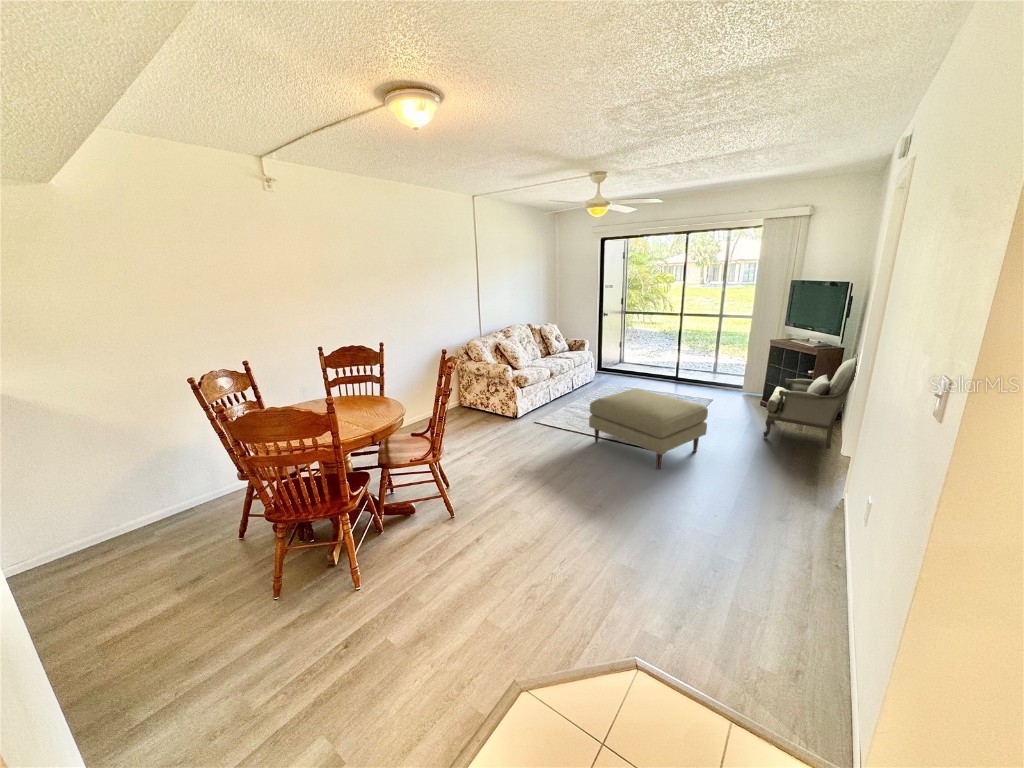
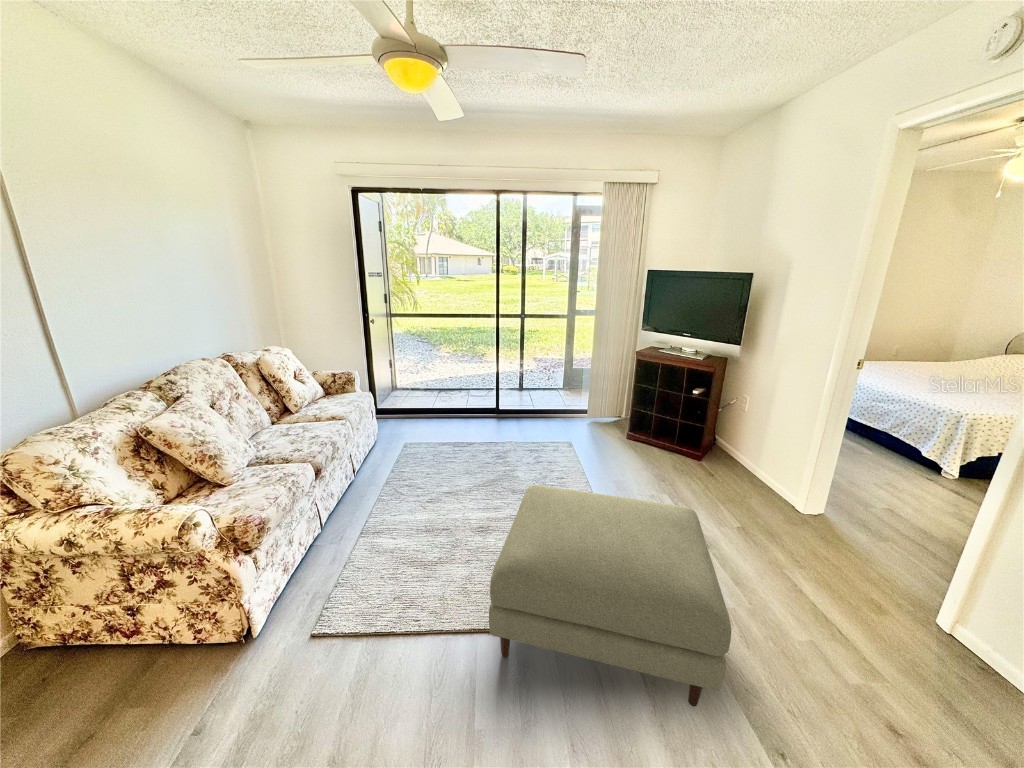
armchair: present [763,354,858,449] -> none [663,369,809,505]

